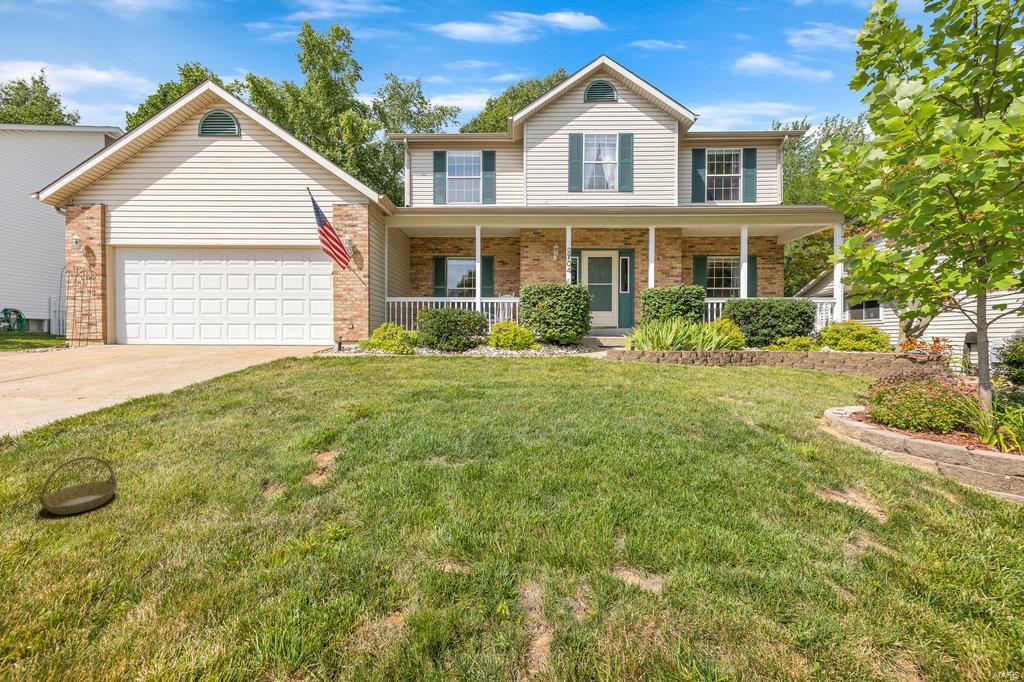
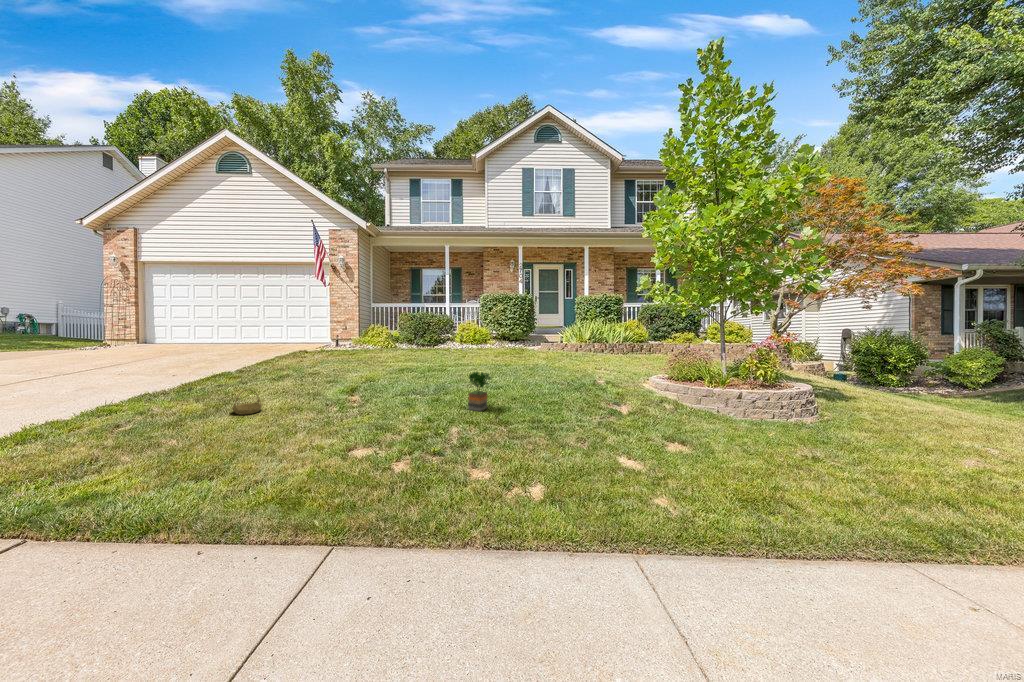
potted tree: none [538,424,591,515] -> present [468,372,491,411]

